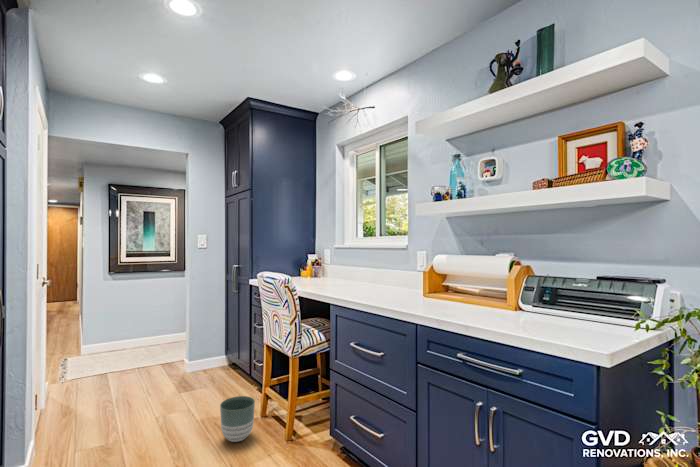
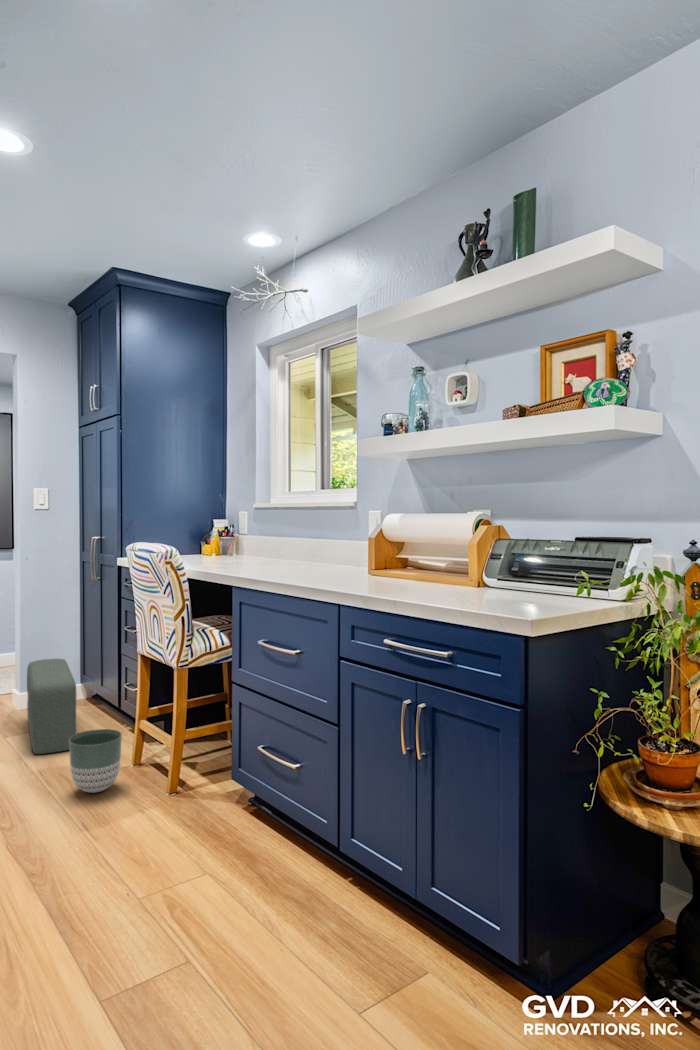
pouf: none [193,341,224,408] -> present [27,659,77,754]

